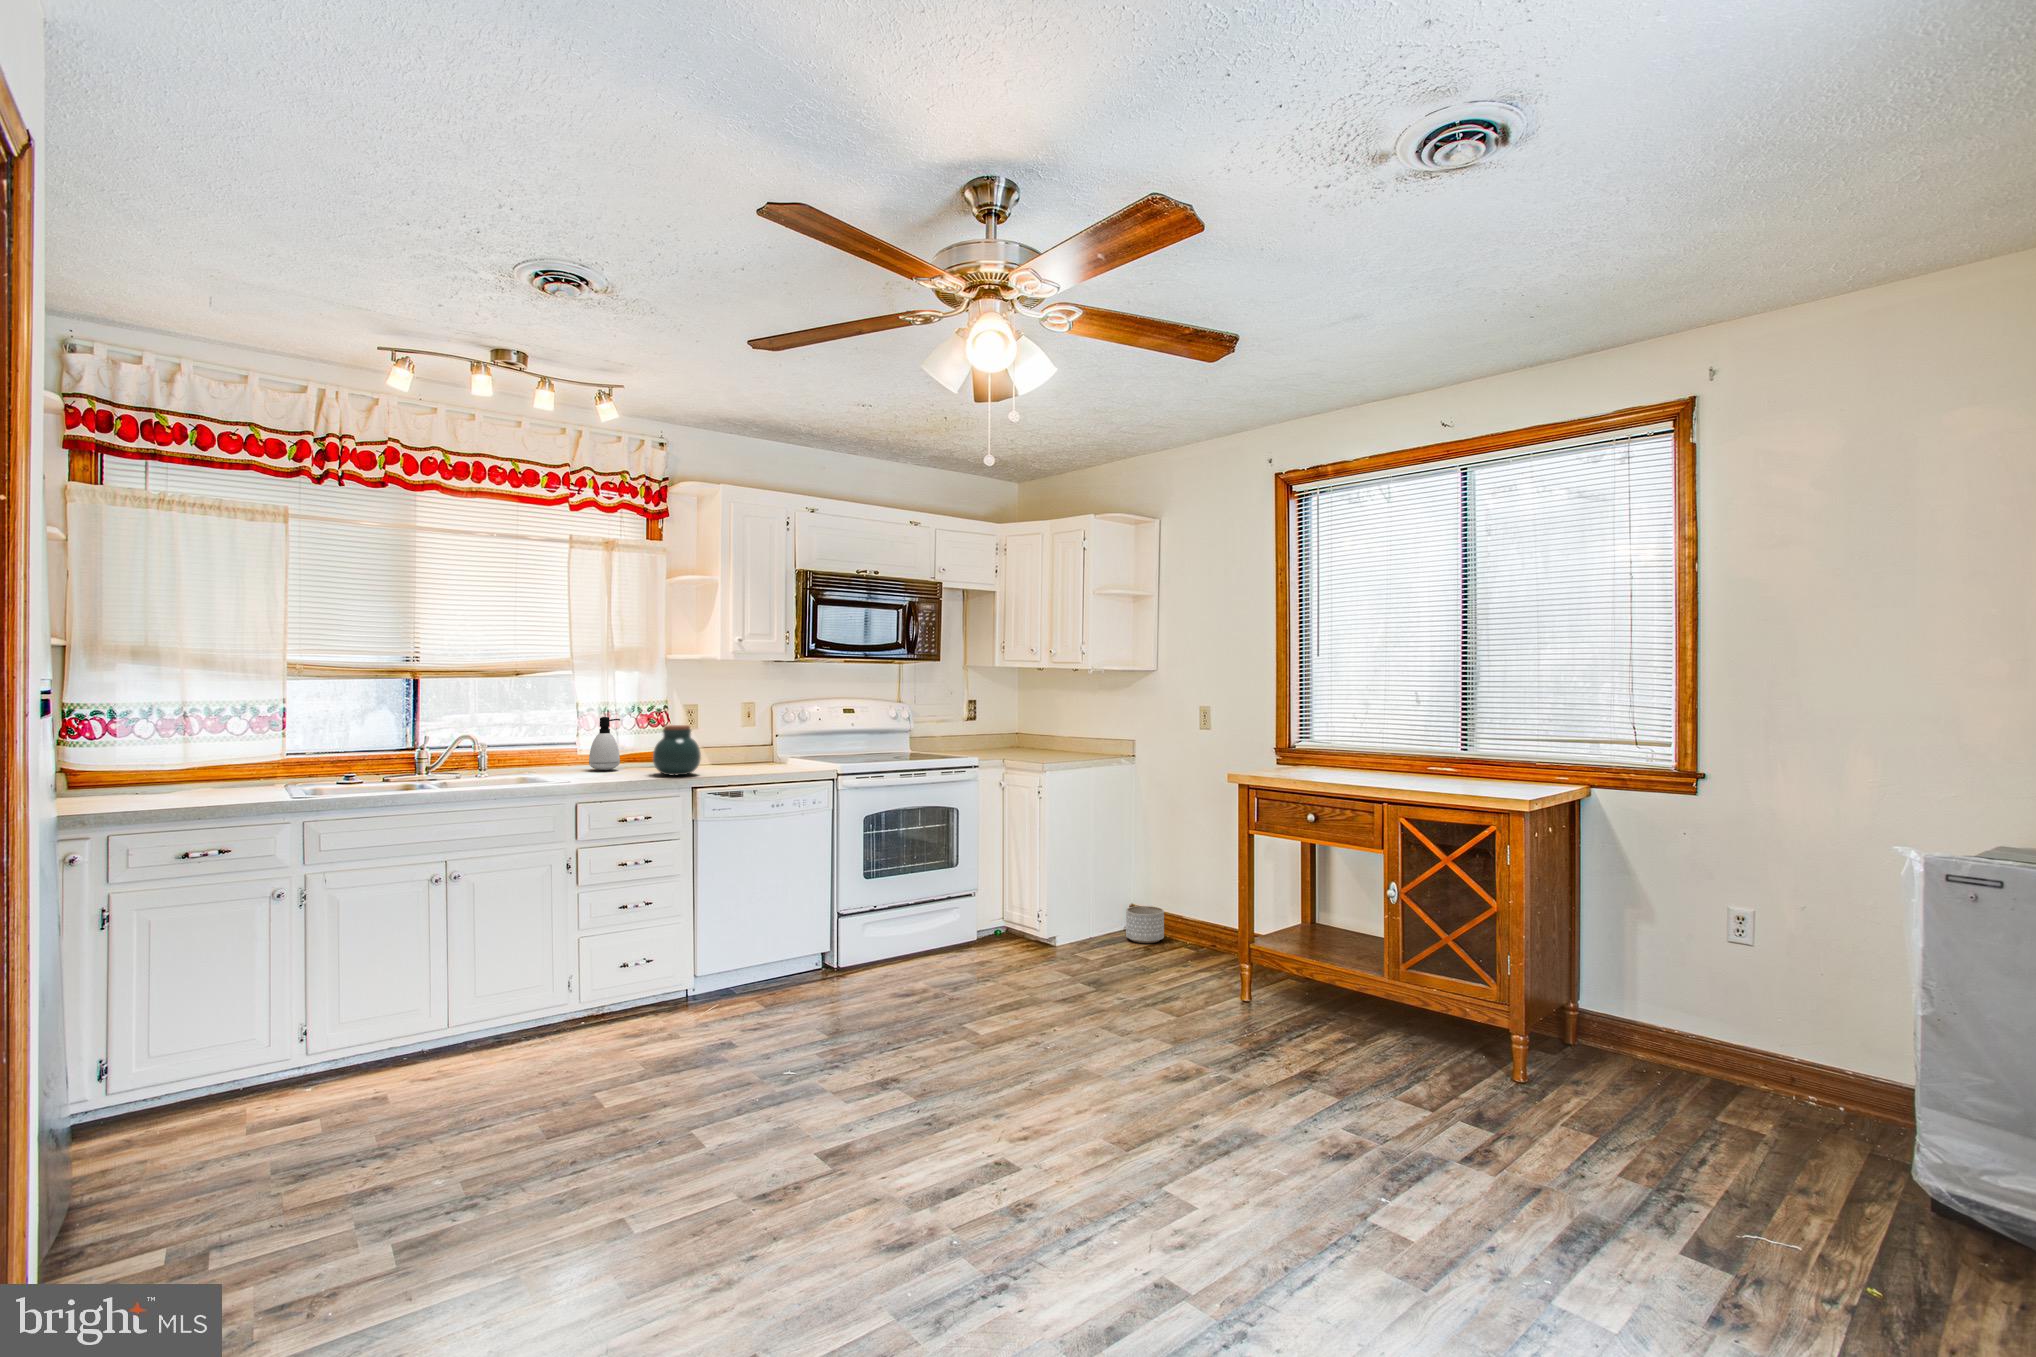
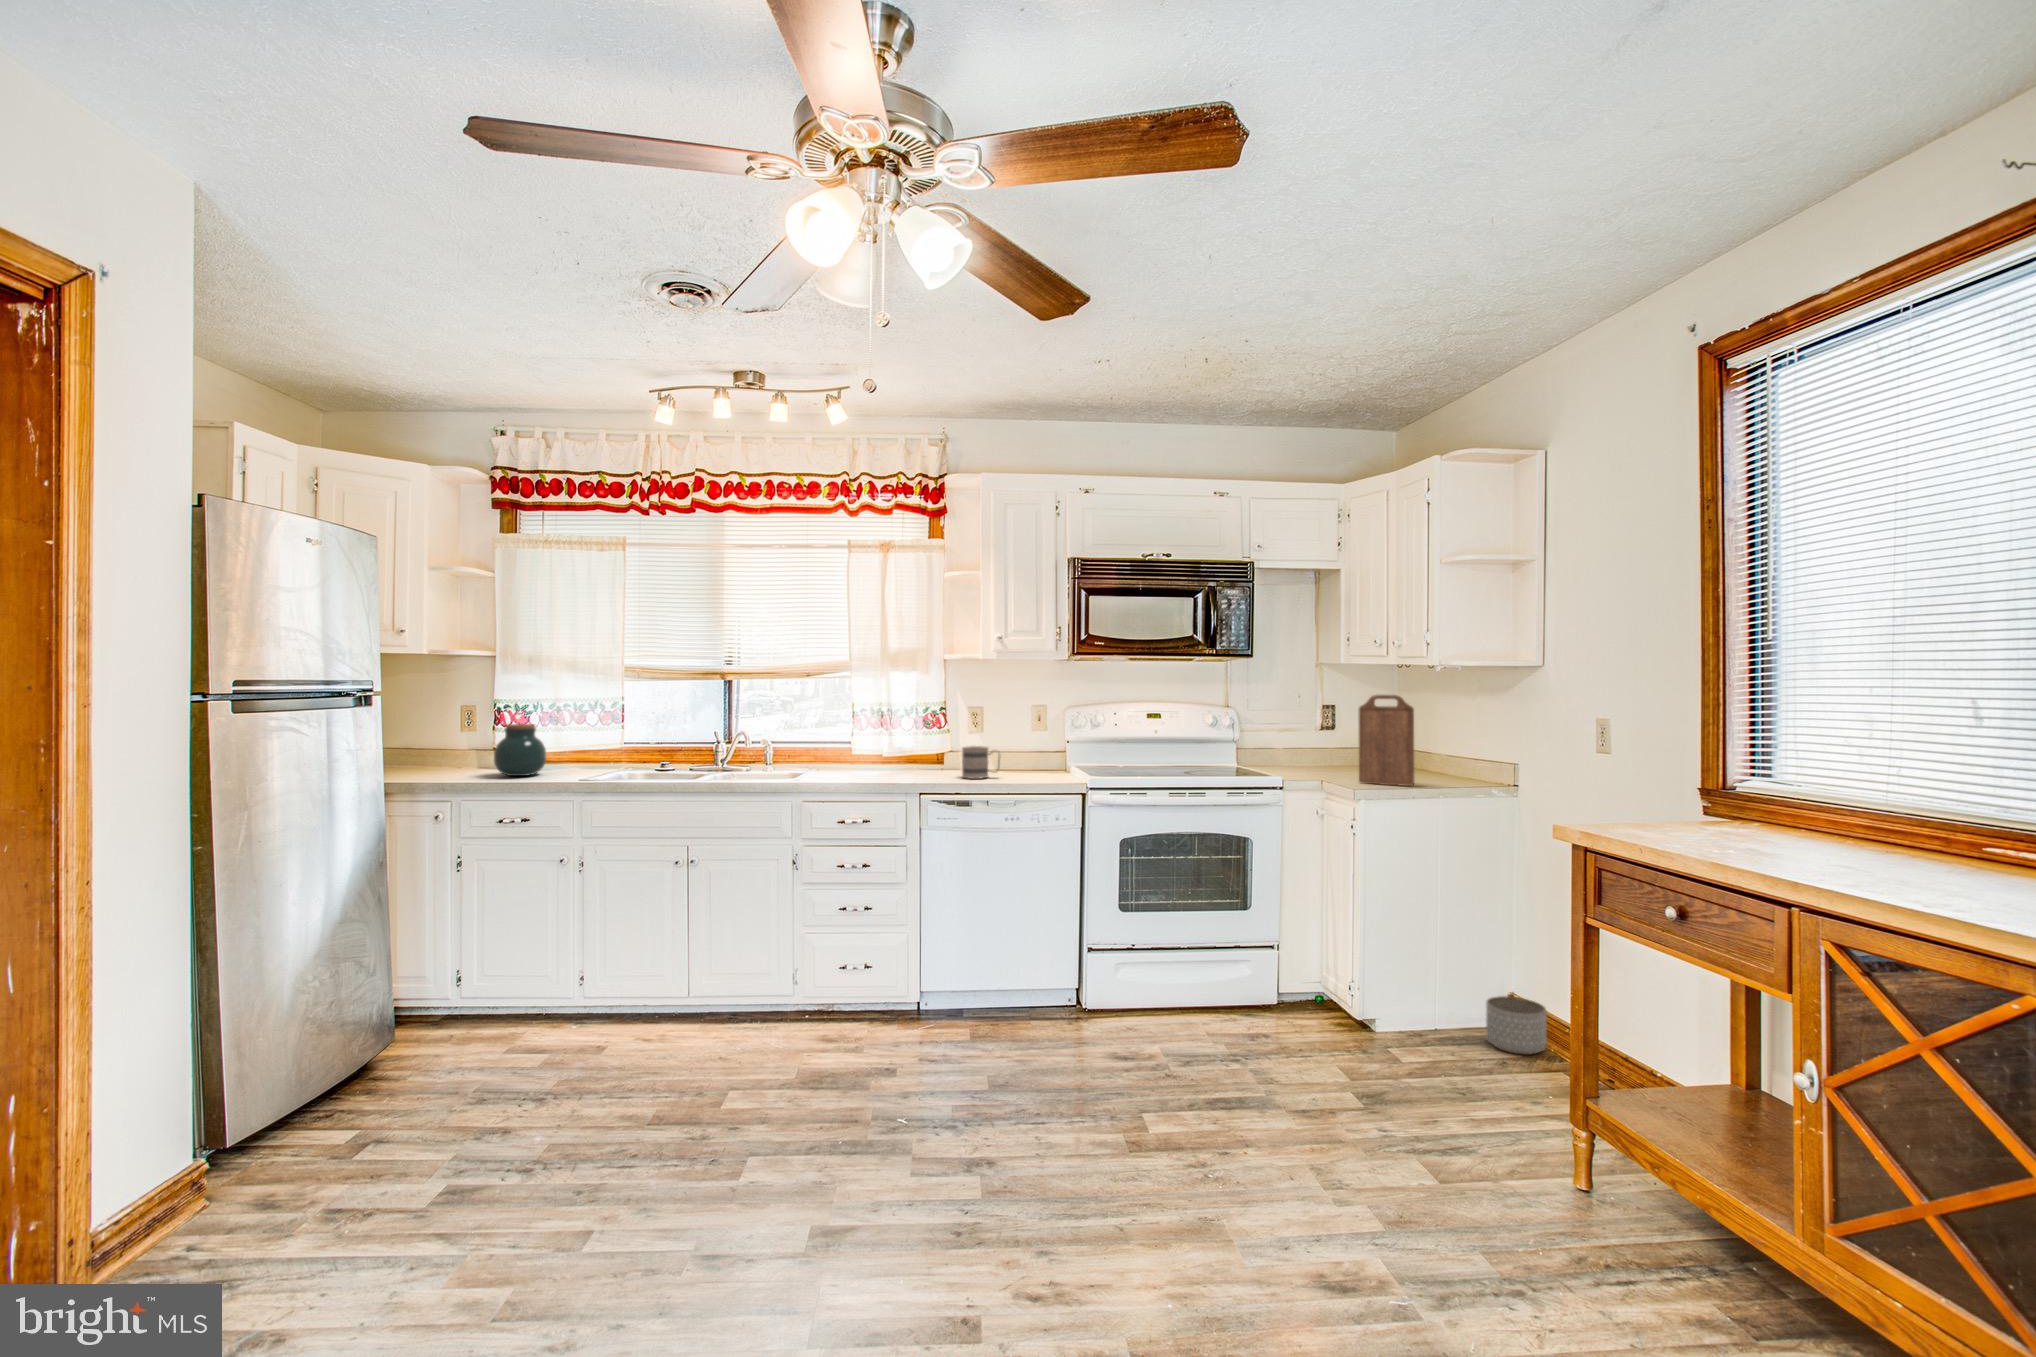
cutting board: none [1029,692,1069,761] -> present [1359,695,1414,786]
soap dispenser: present [589,717,620,770] -> none [854,717,883,769]
jar: present [653,725,701,776] -> present [494,724,546,776]
mug: none [720,743,758,773] -> present [962,746,1000,779]

